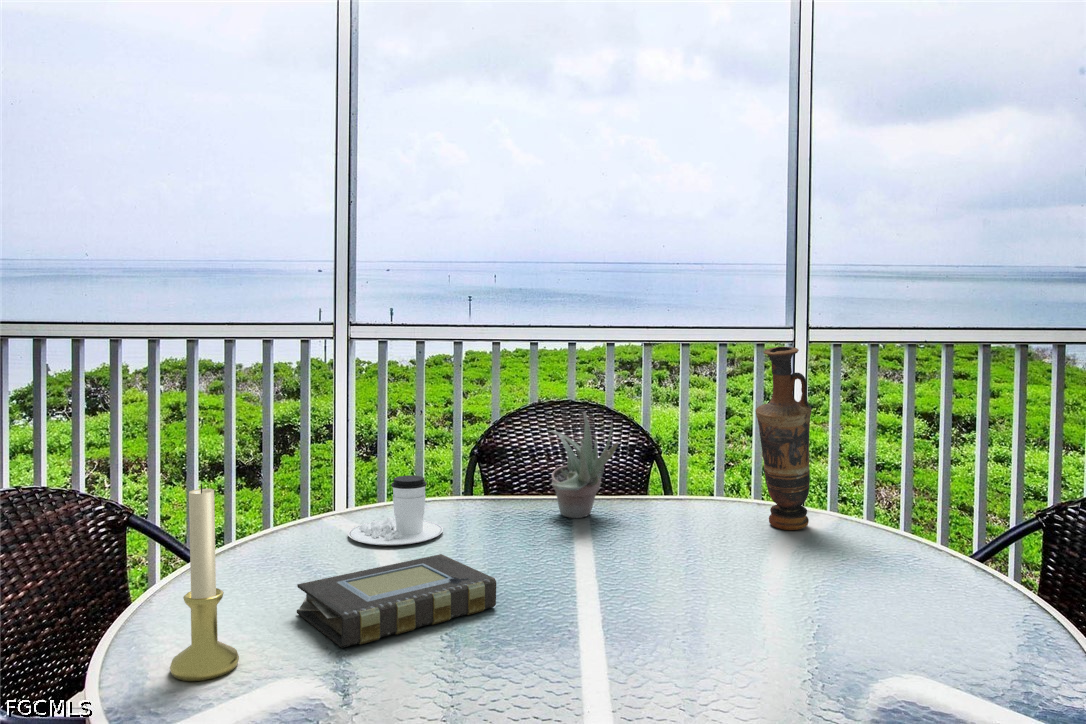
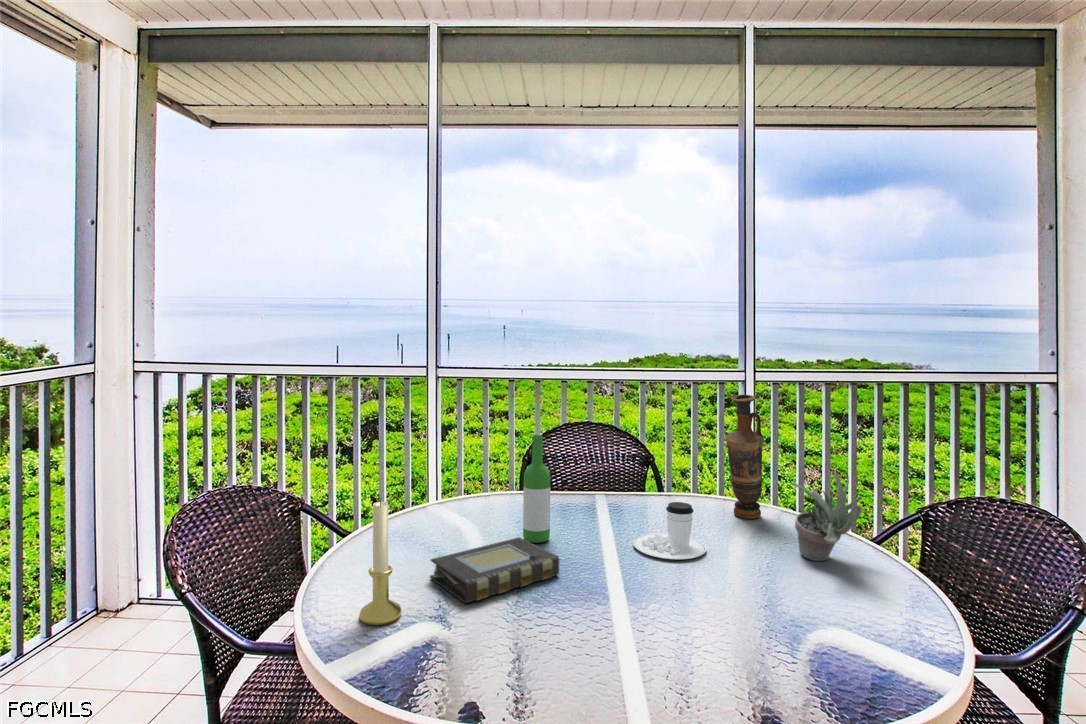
wine bottle: none [451,404,491,564] -> present [523,435,550,543]
succulent plant: present [551,412,618,518] -> present [792,471,863,561]
coffee cup: present [348,475,443,545] -> present [633,502,706,560]

